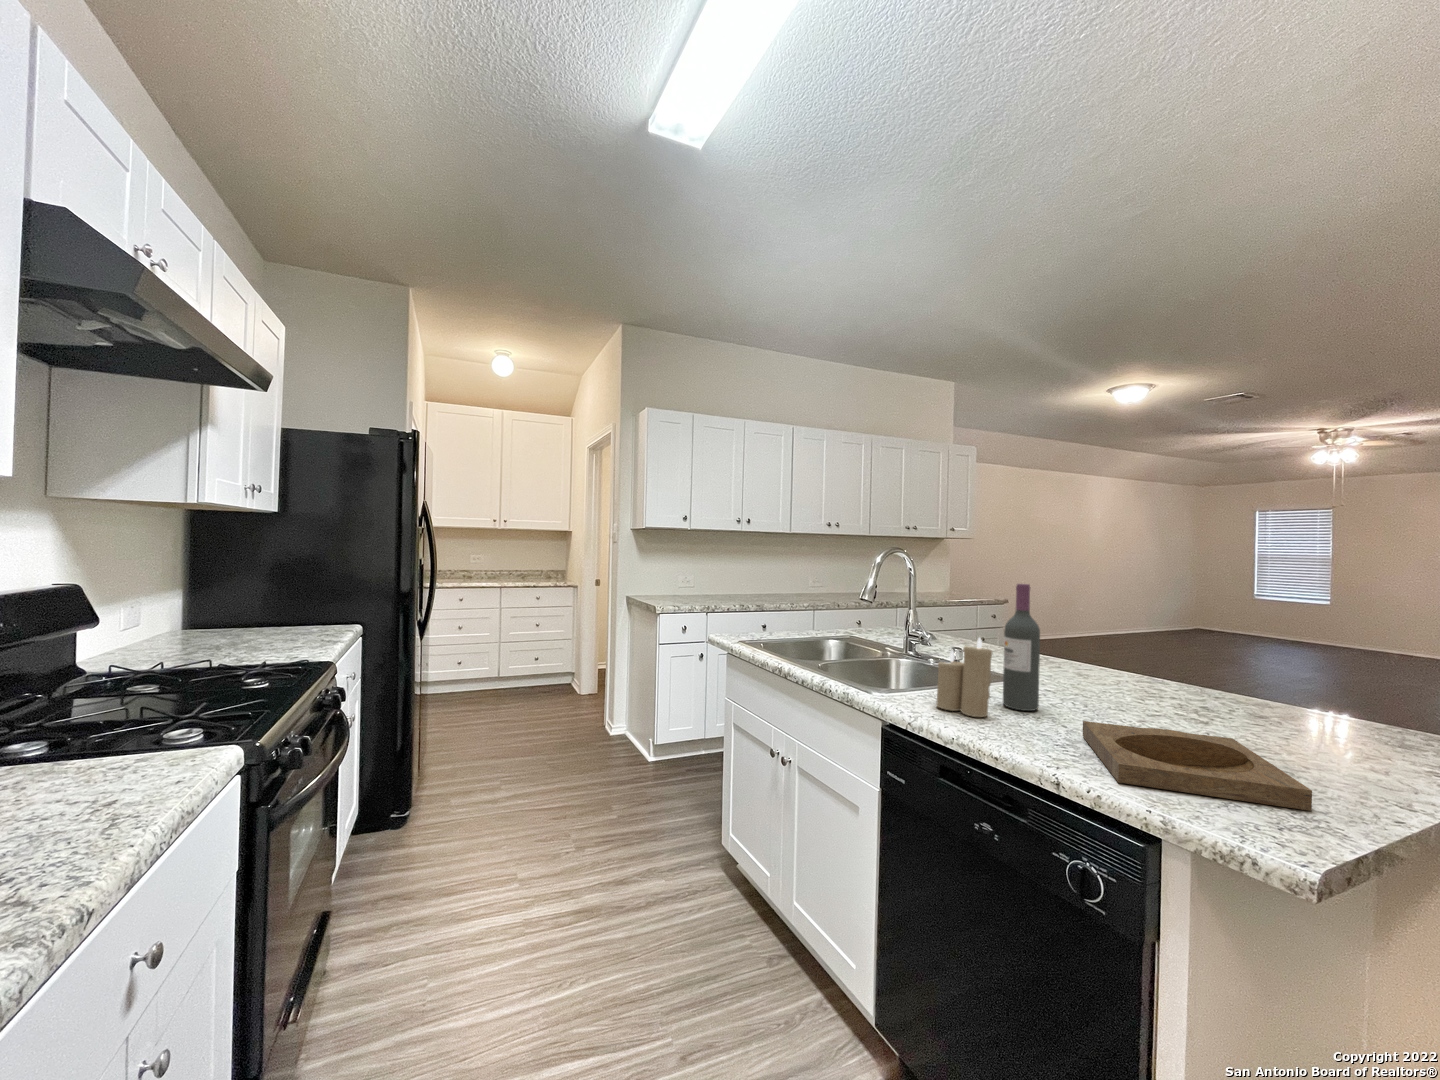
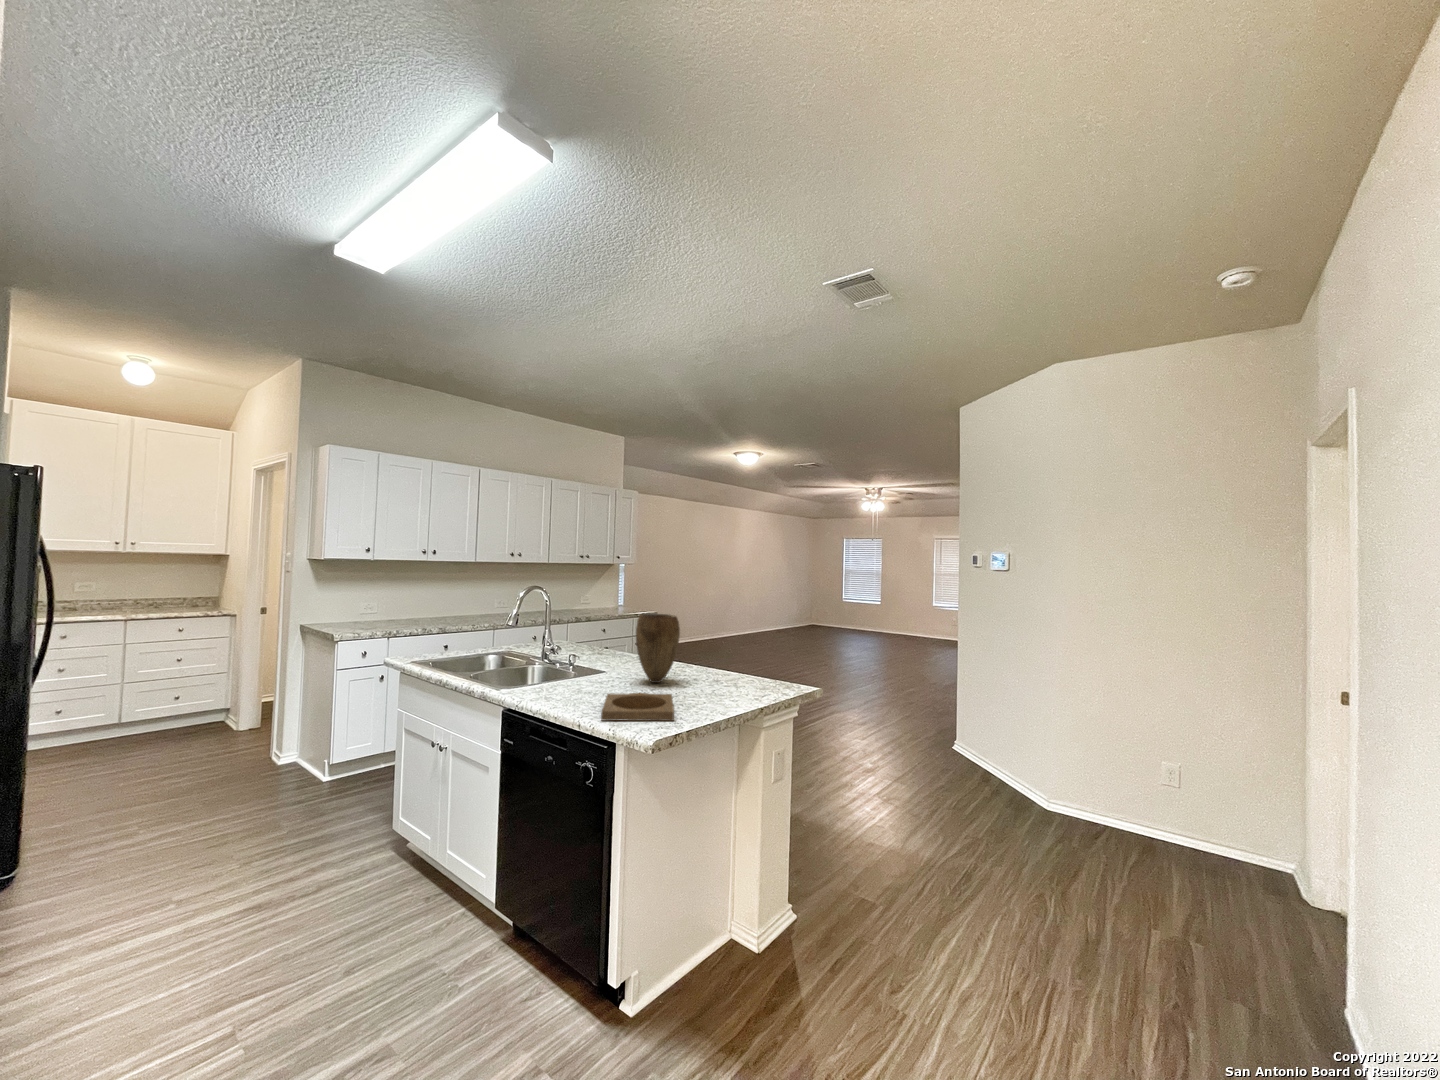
vase: none [1092,583,1189,707] -> present [636,614,680,683]
wine bottle: present [1003,584,1040,711] -> none [579,617,599,692]
candle: present [937,638,992,717] -> none [536,651,568,698]

